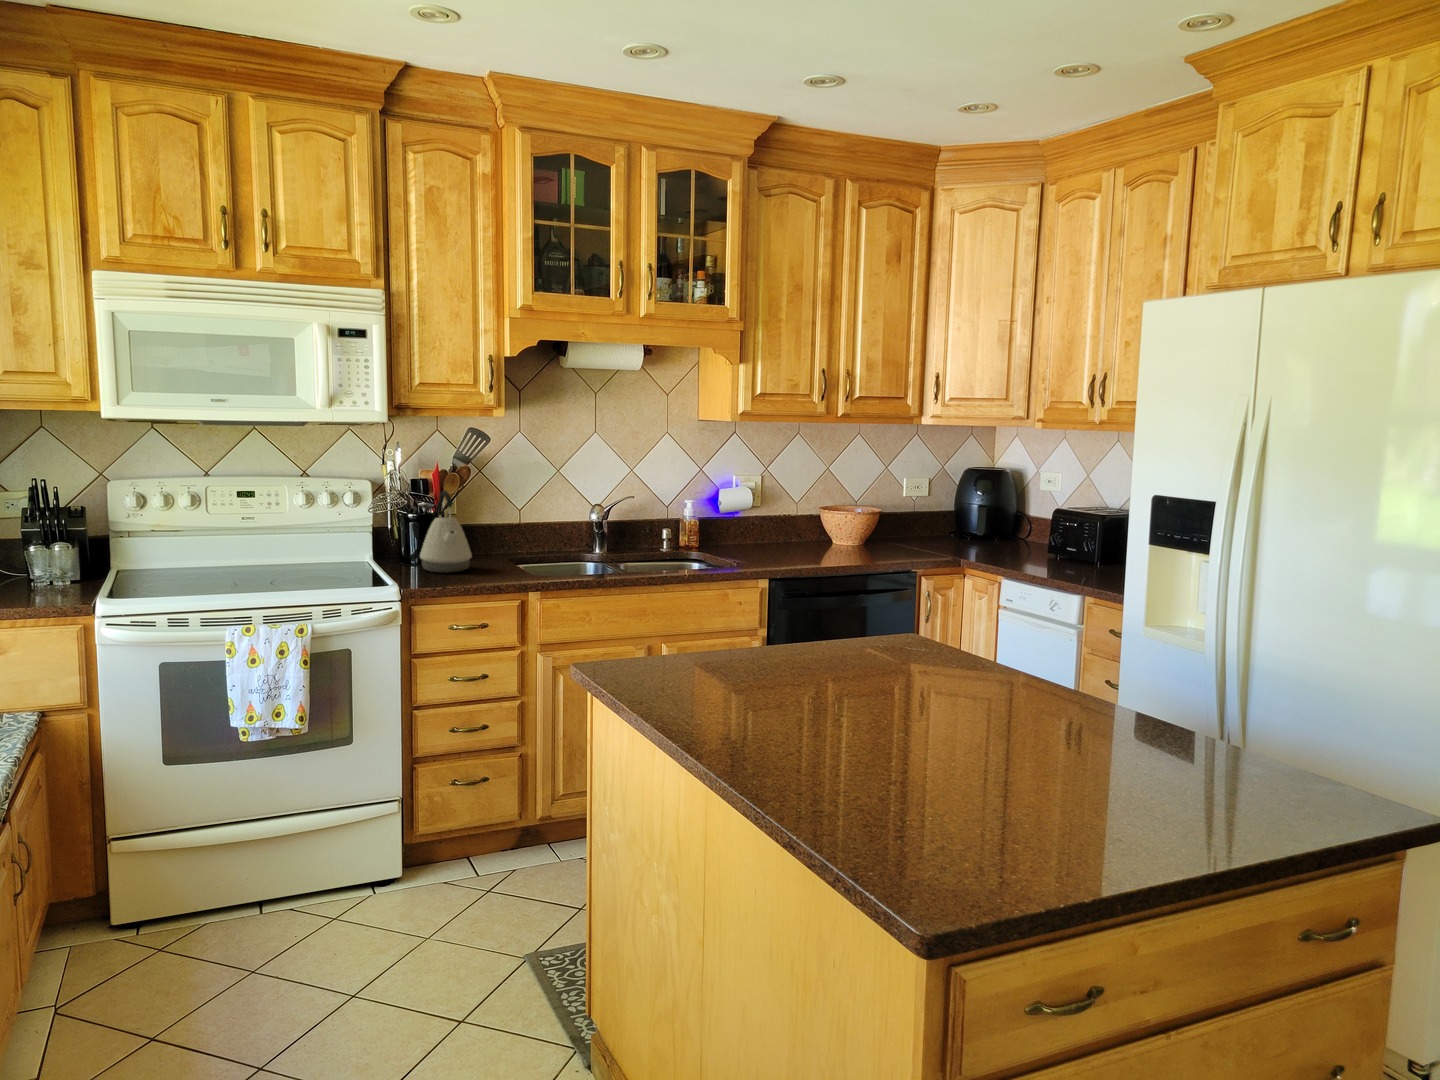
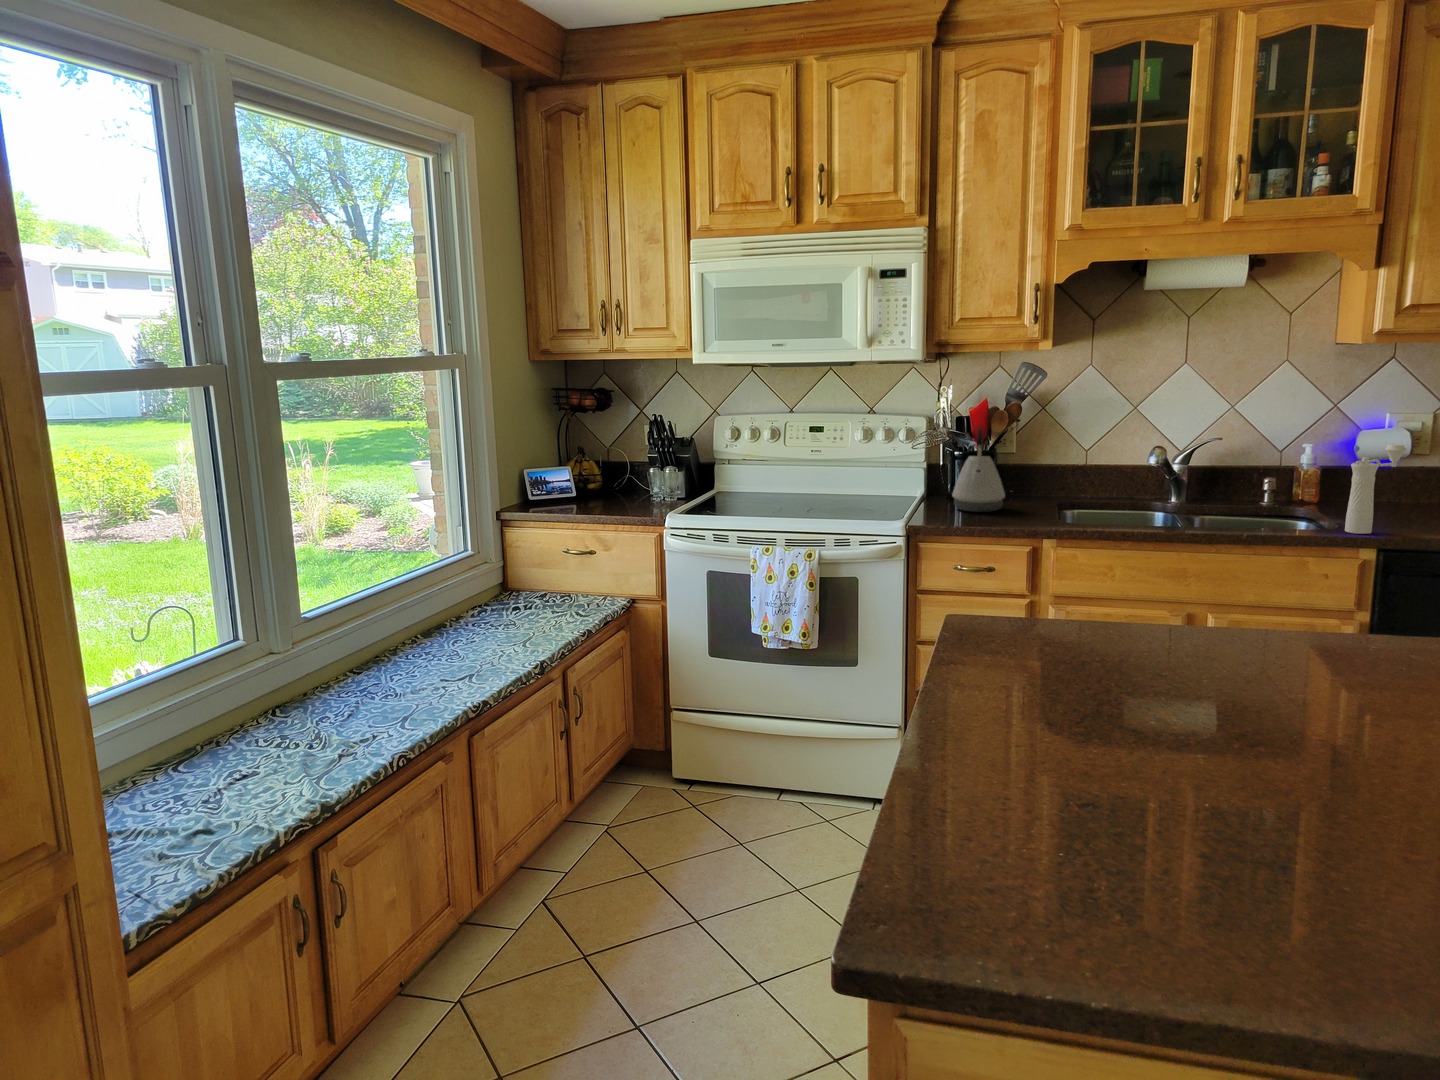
pepper mill: none [743,498,773,567] -> present [1345,444,1406,534]

